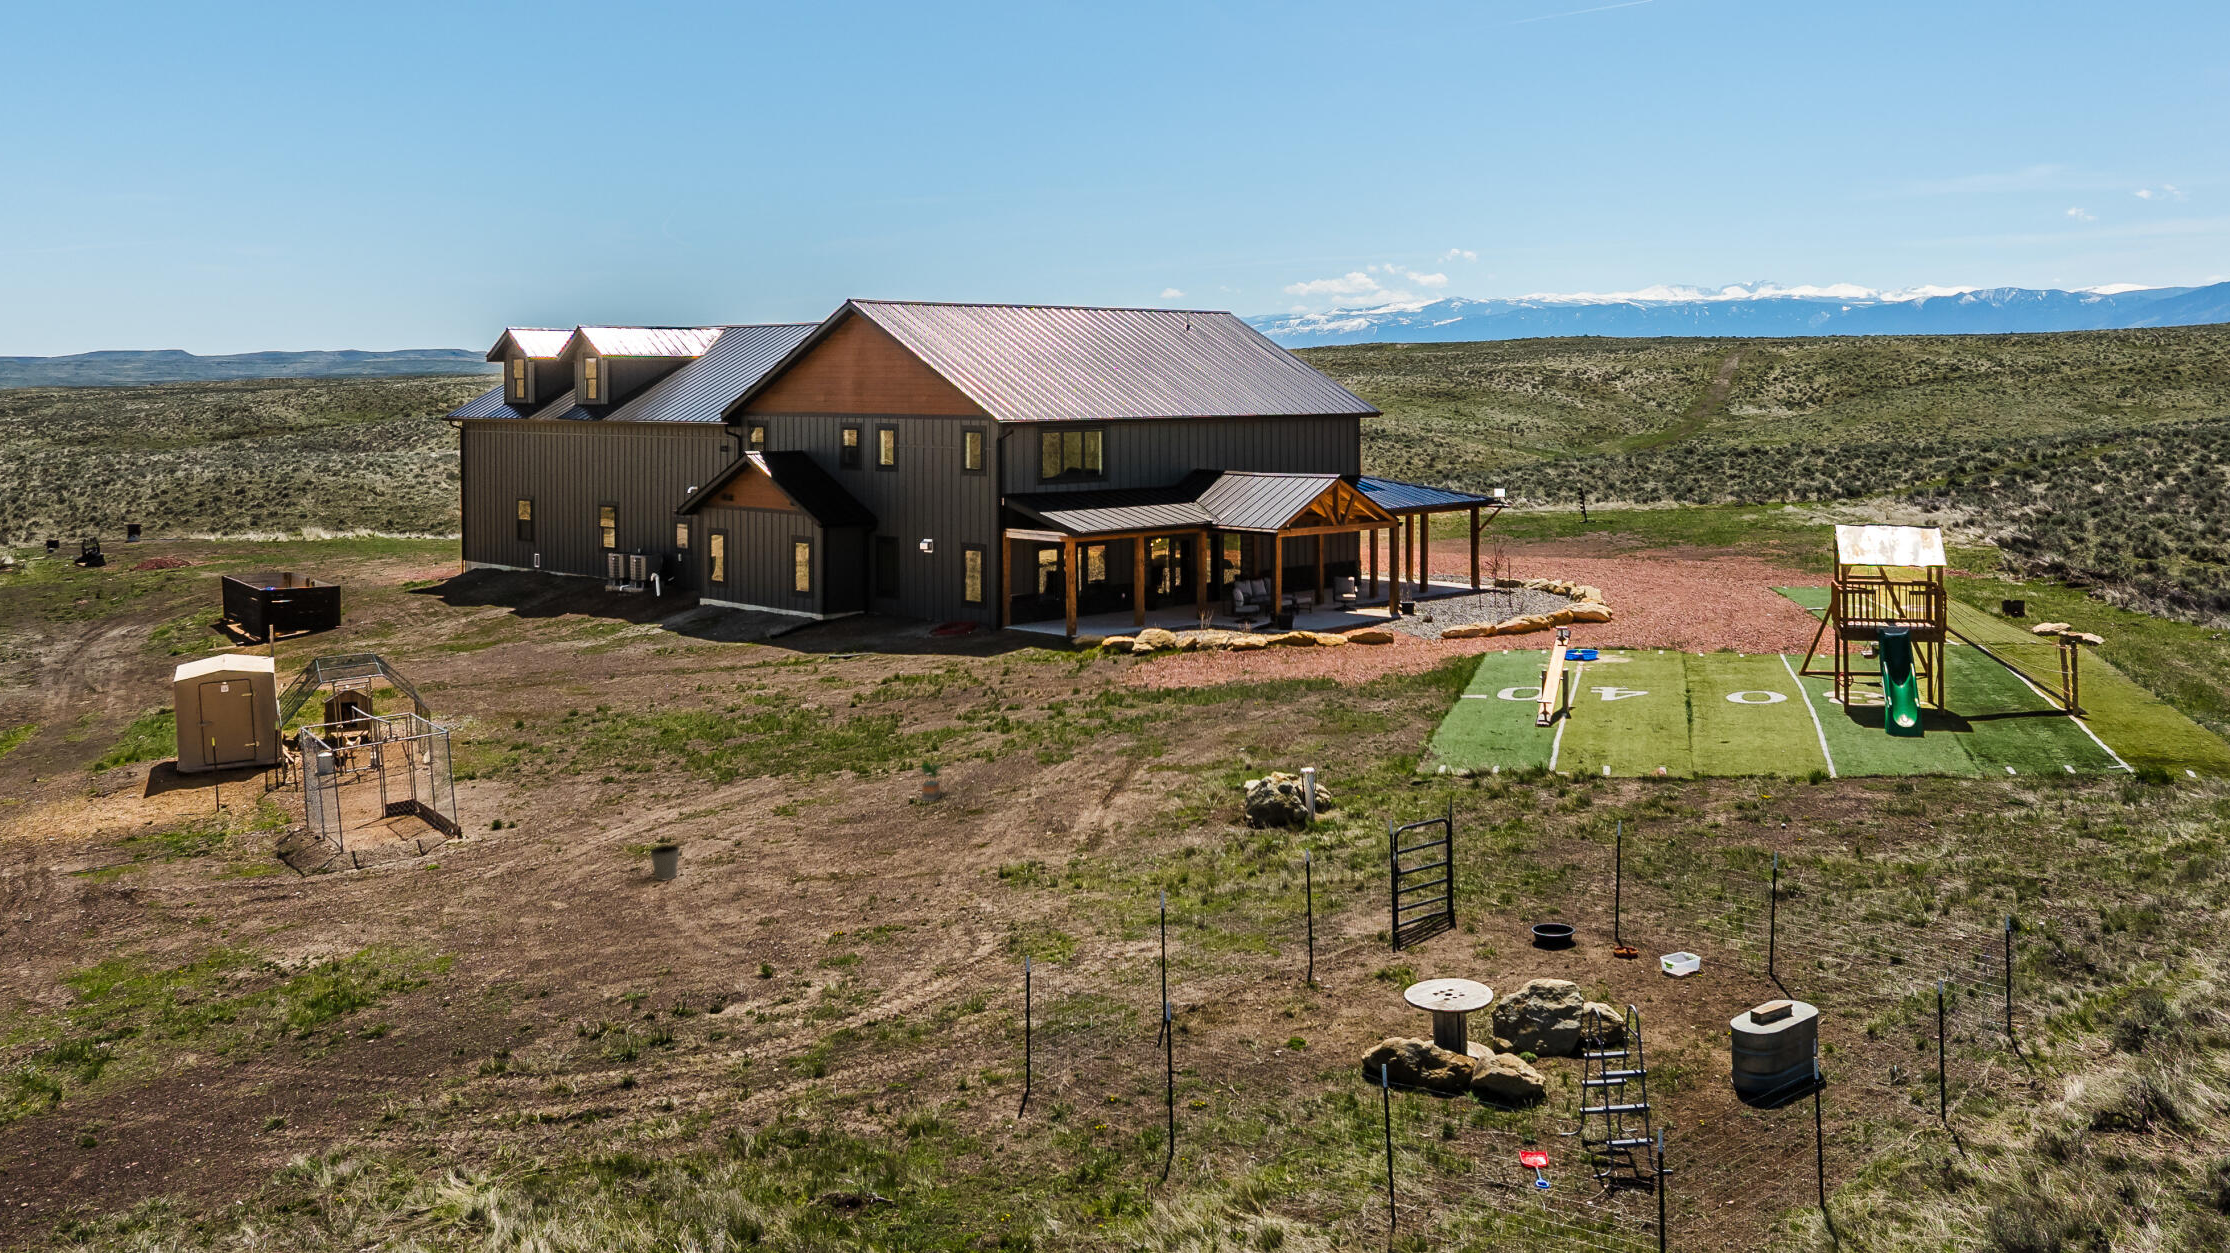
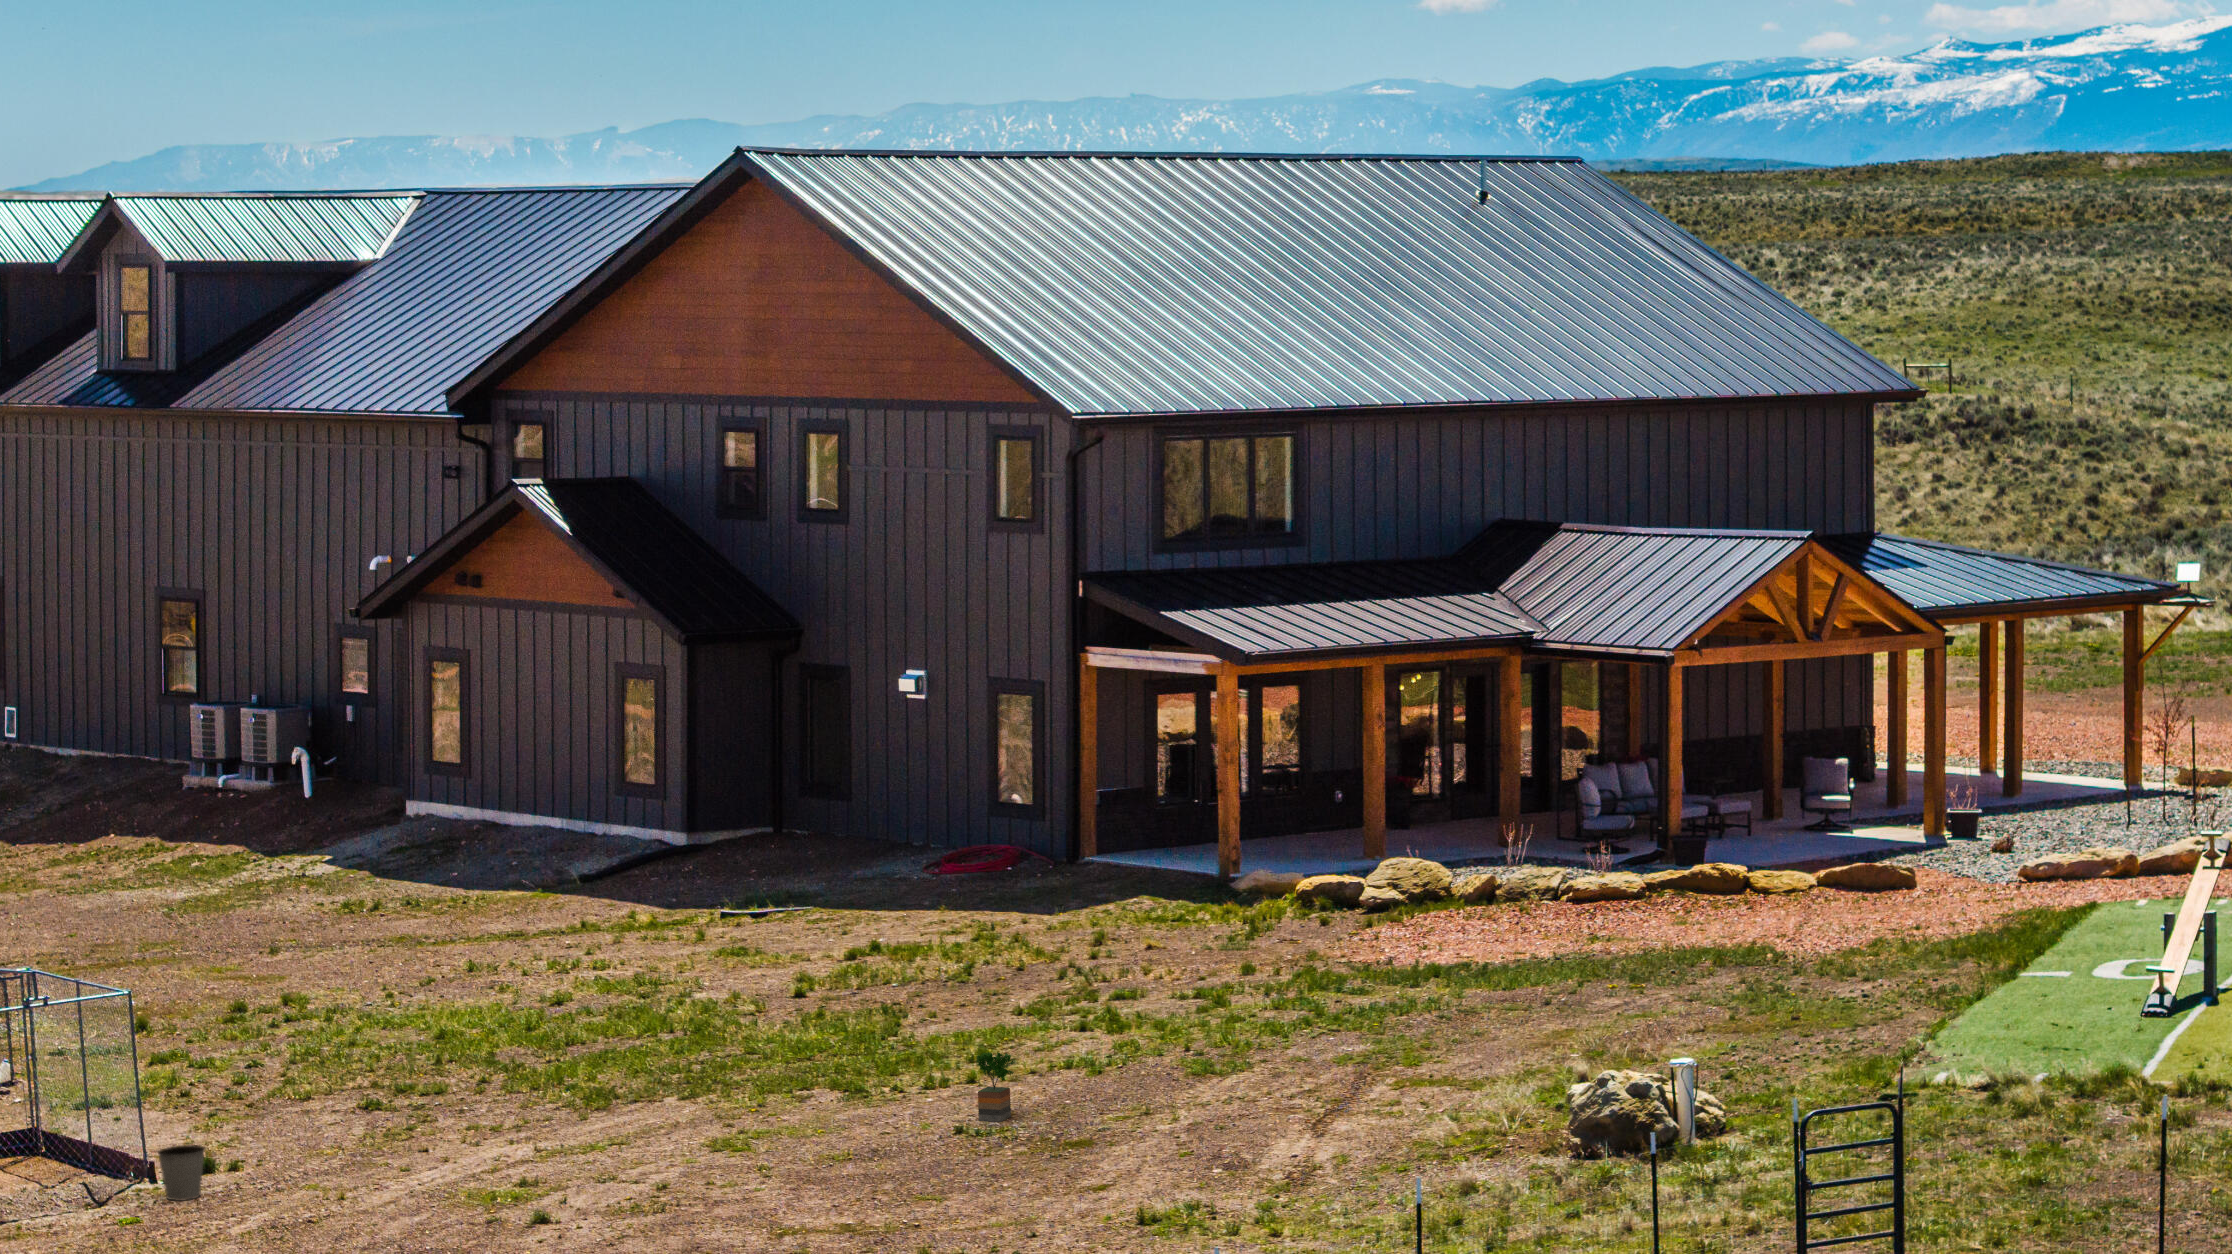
bucket: present [650,845,679,881] -> present [157,1145,205,1201]

